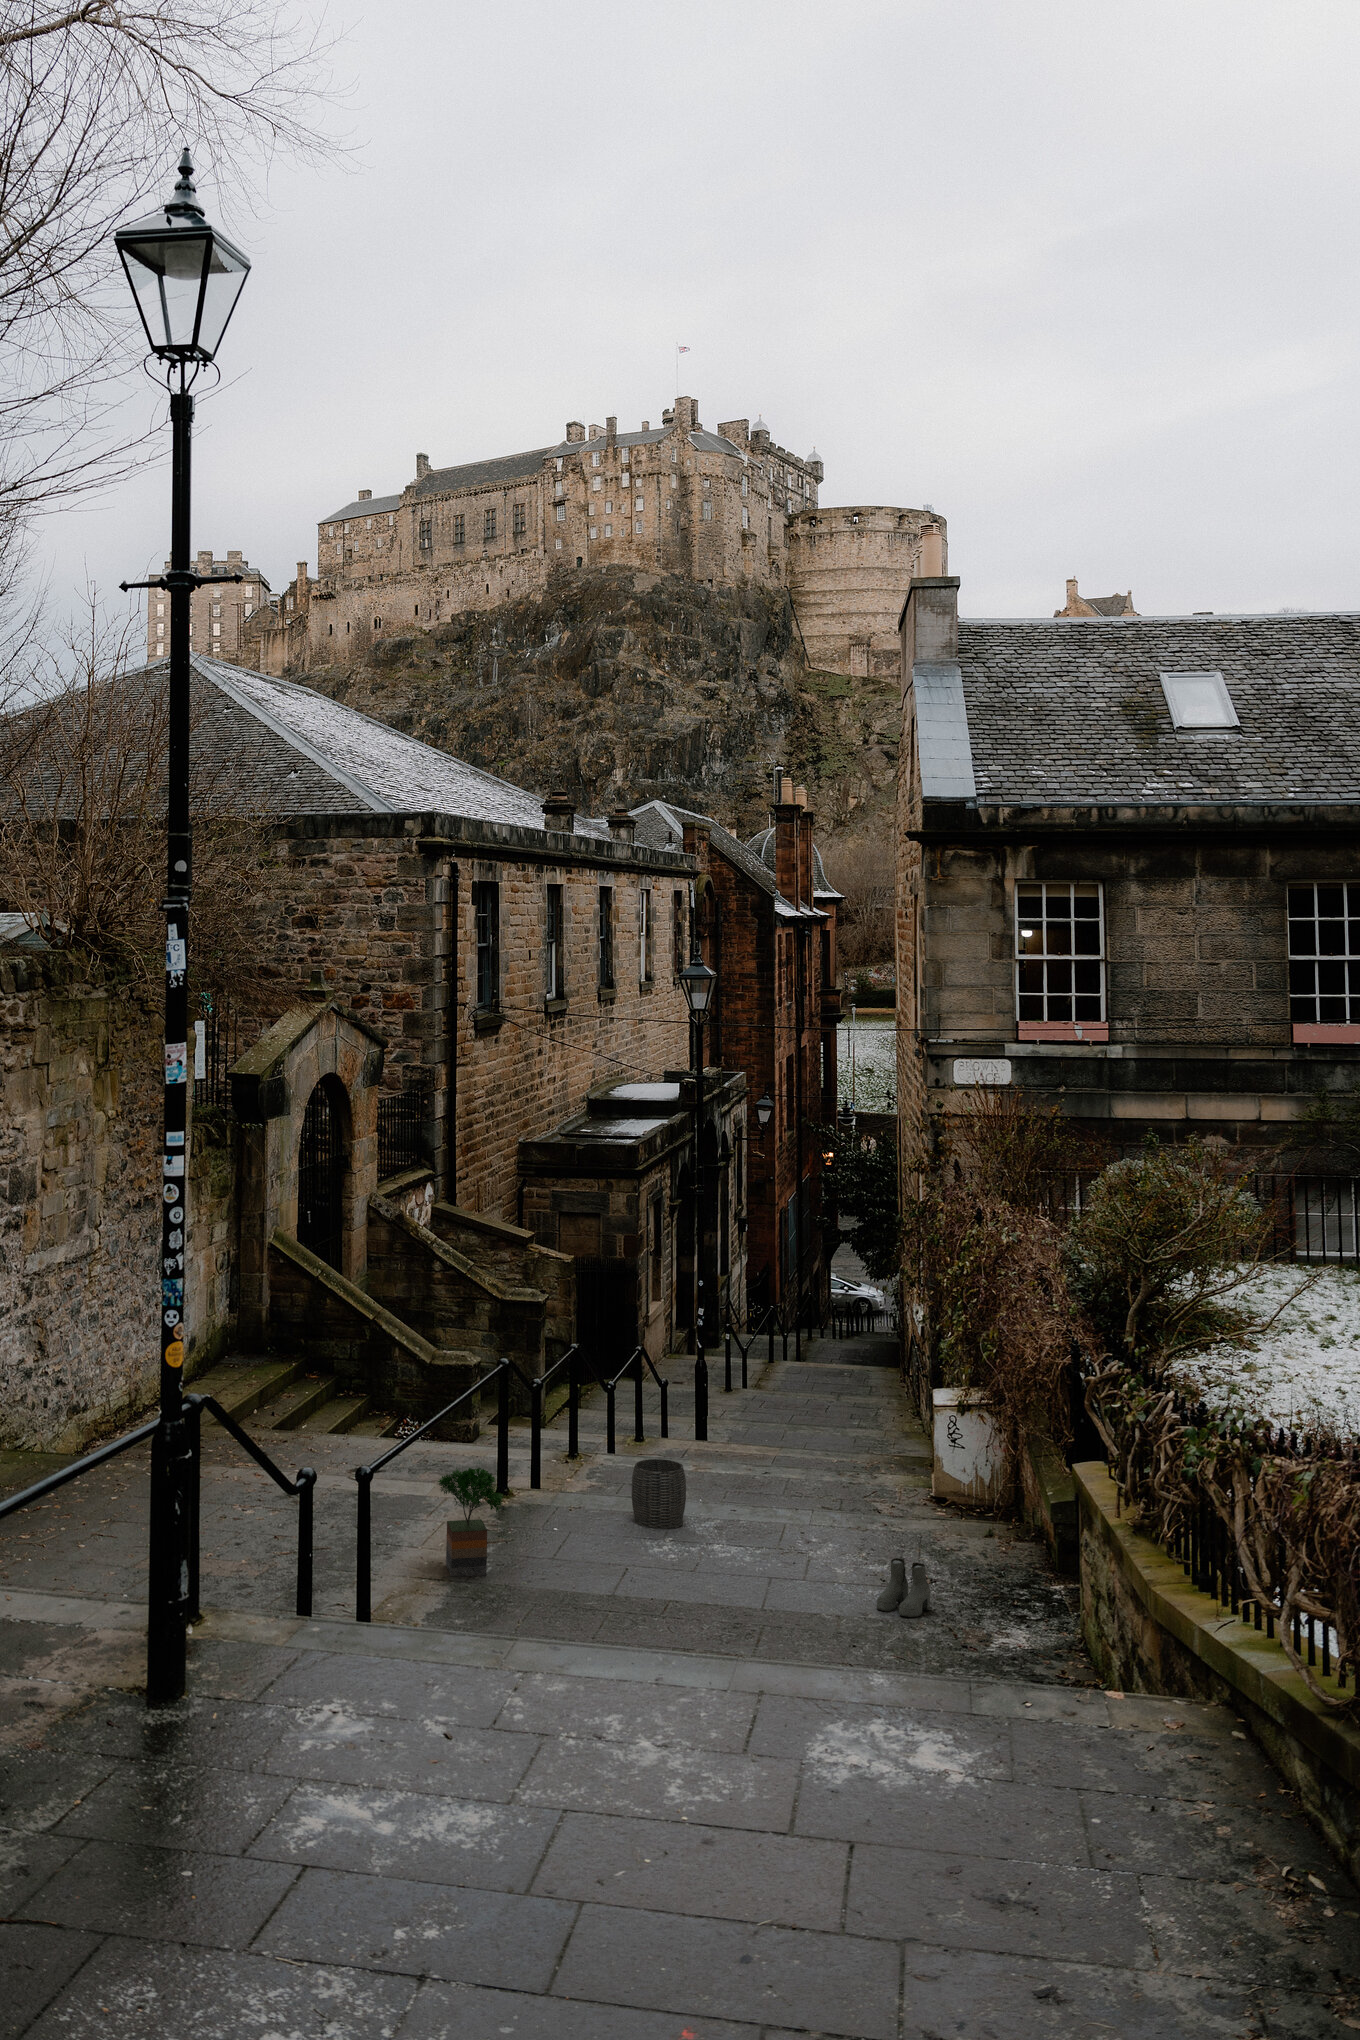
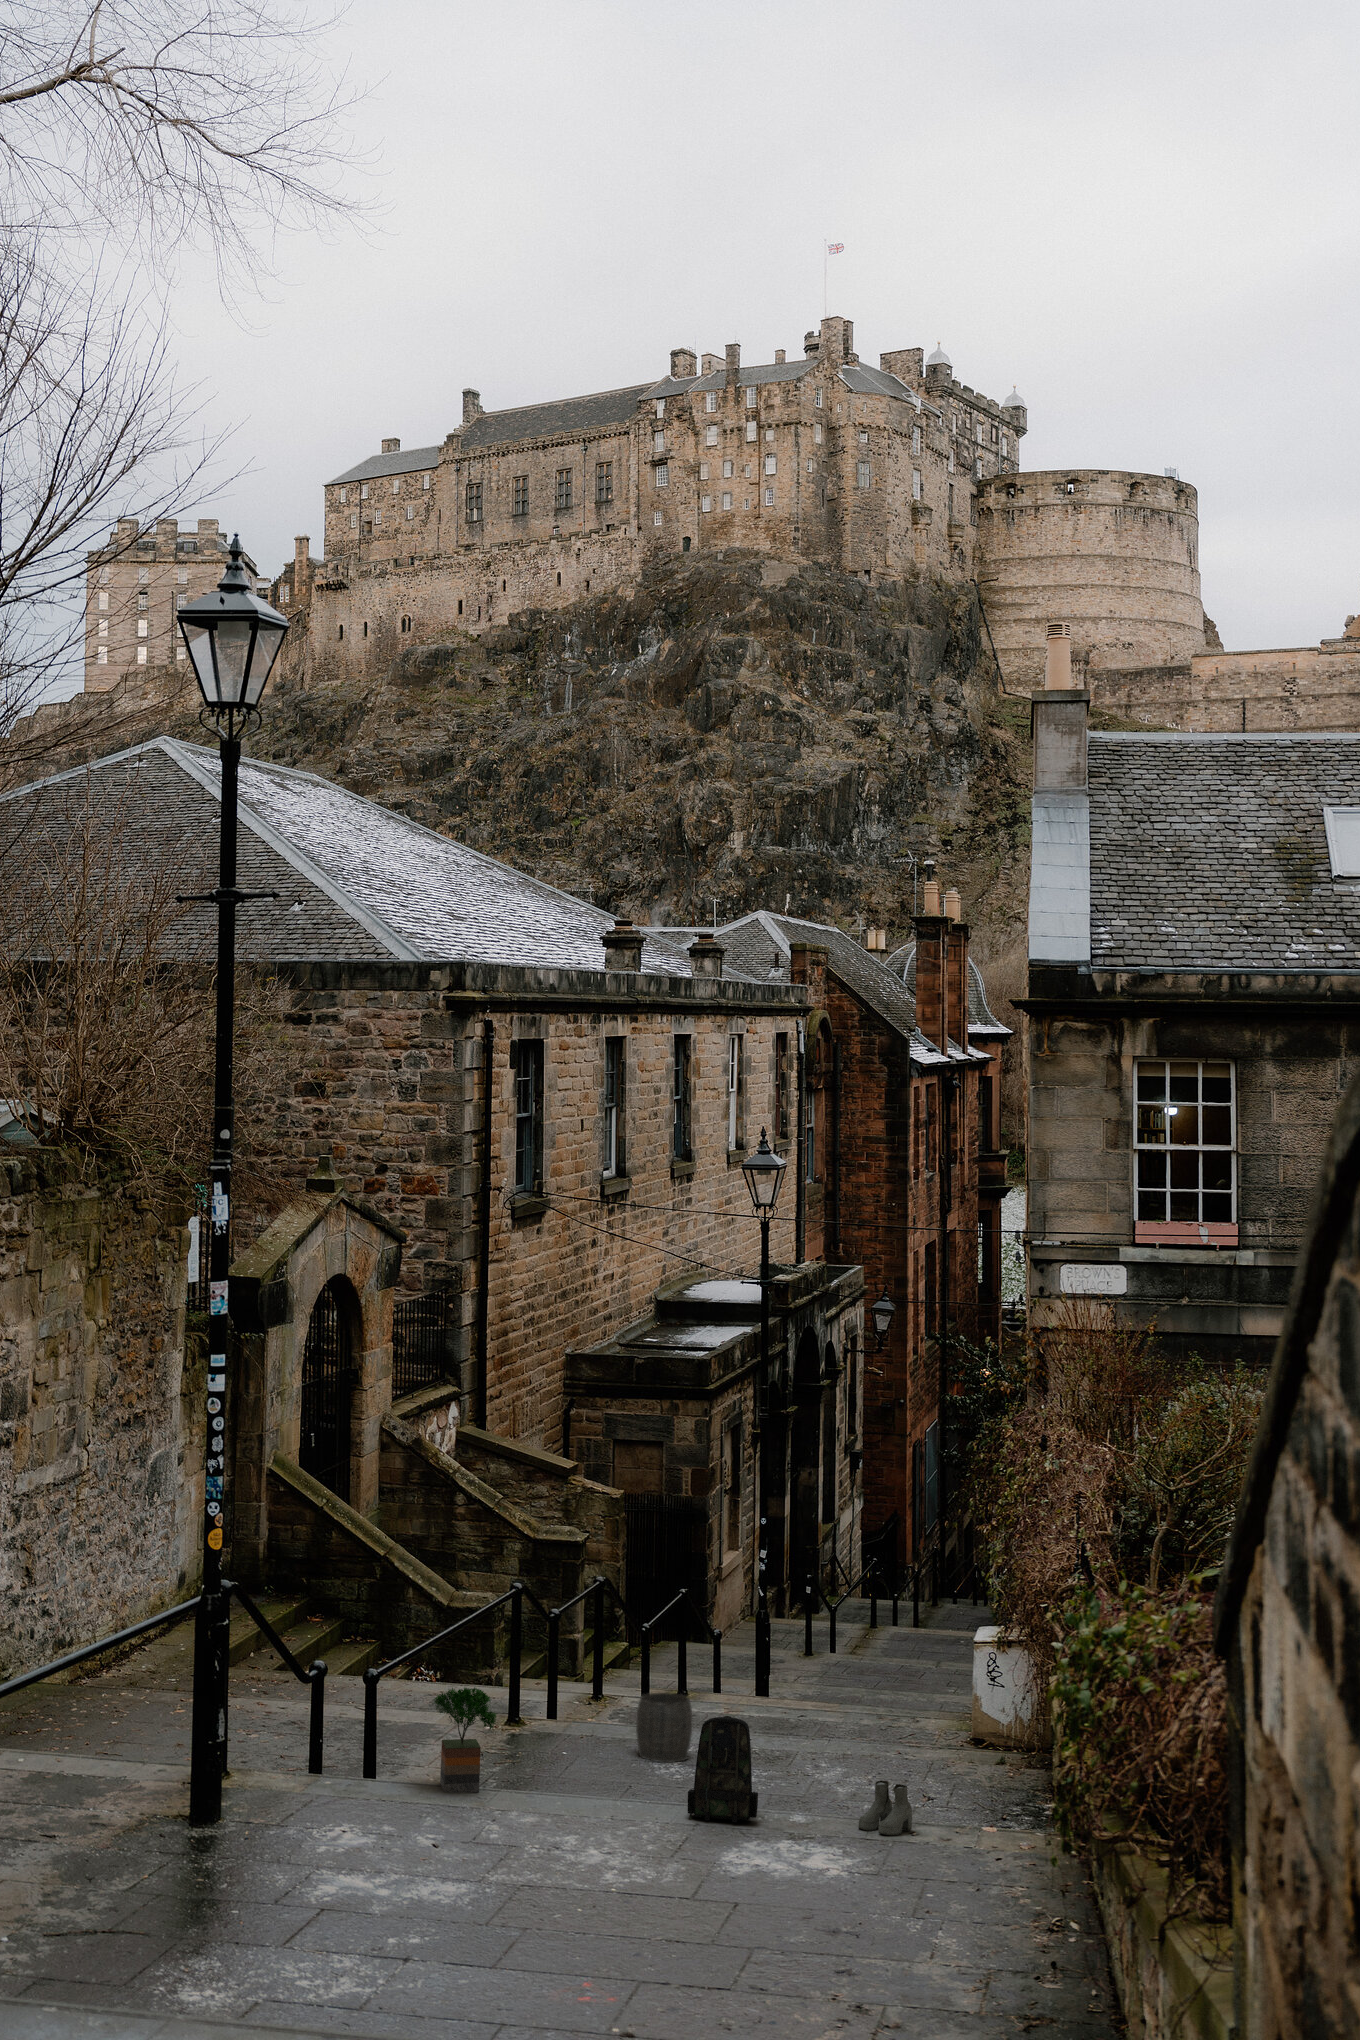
backpack: none [702,1495,774,1607] -> present [688,1716,758,1822]

